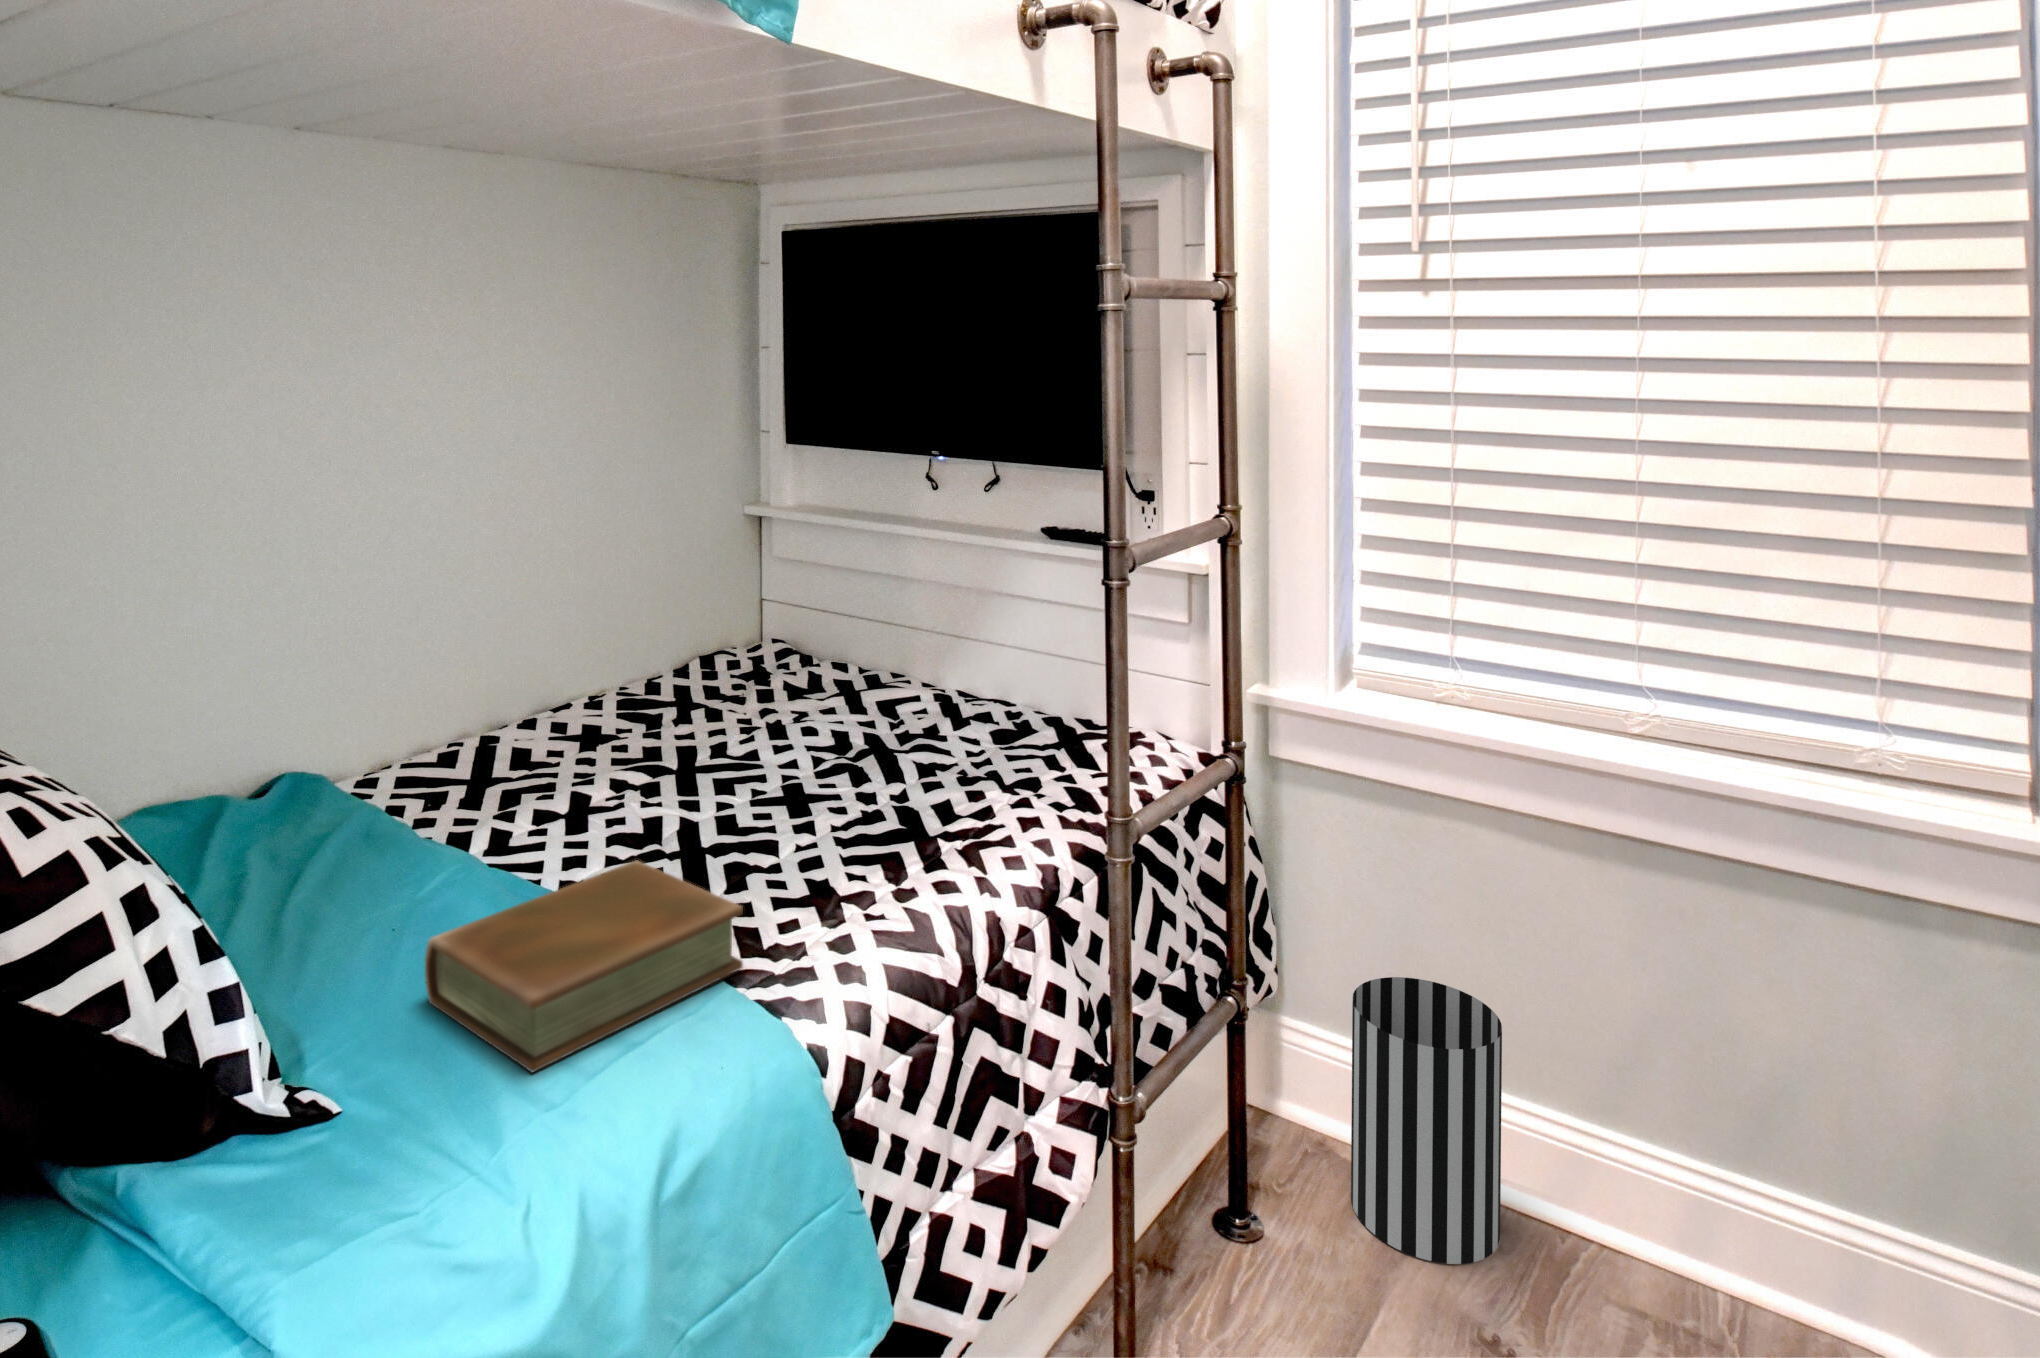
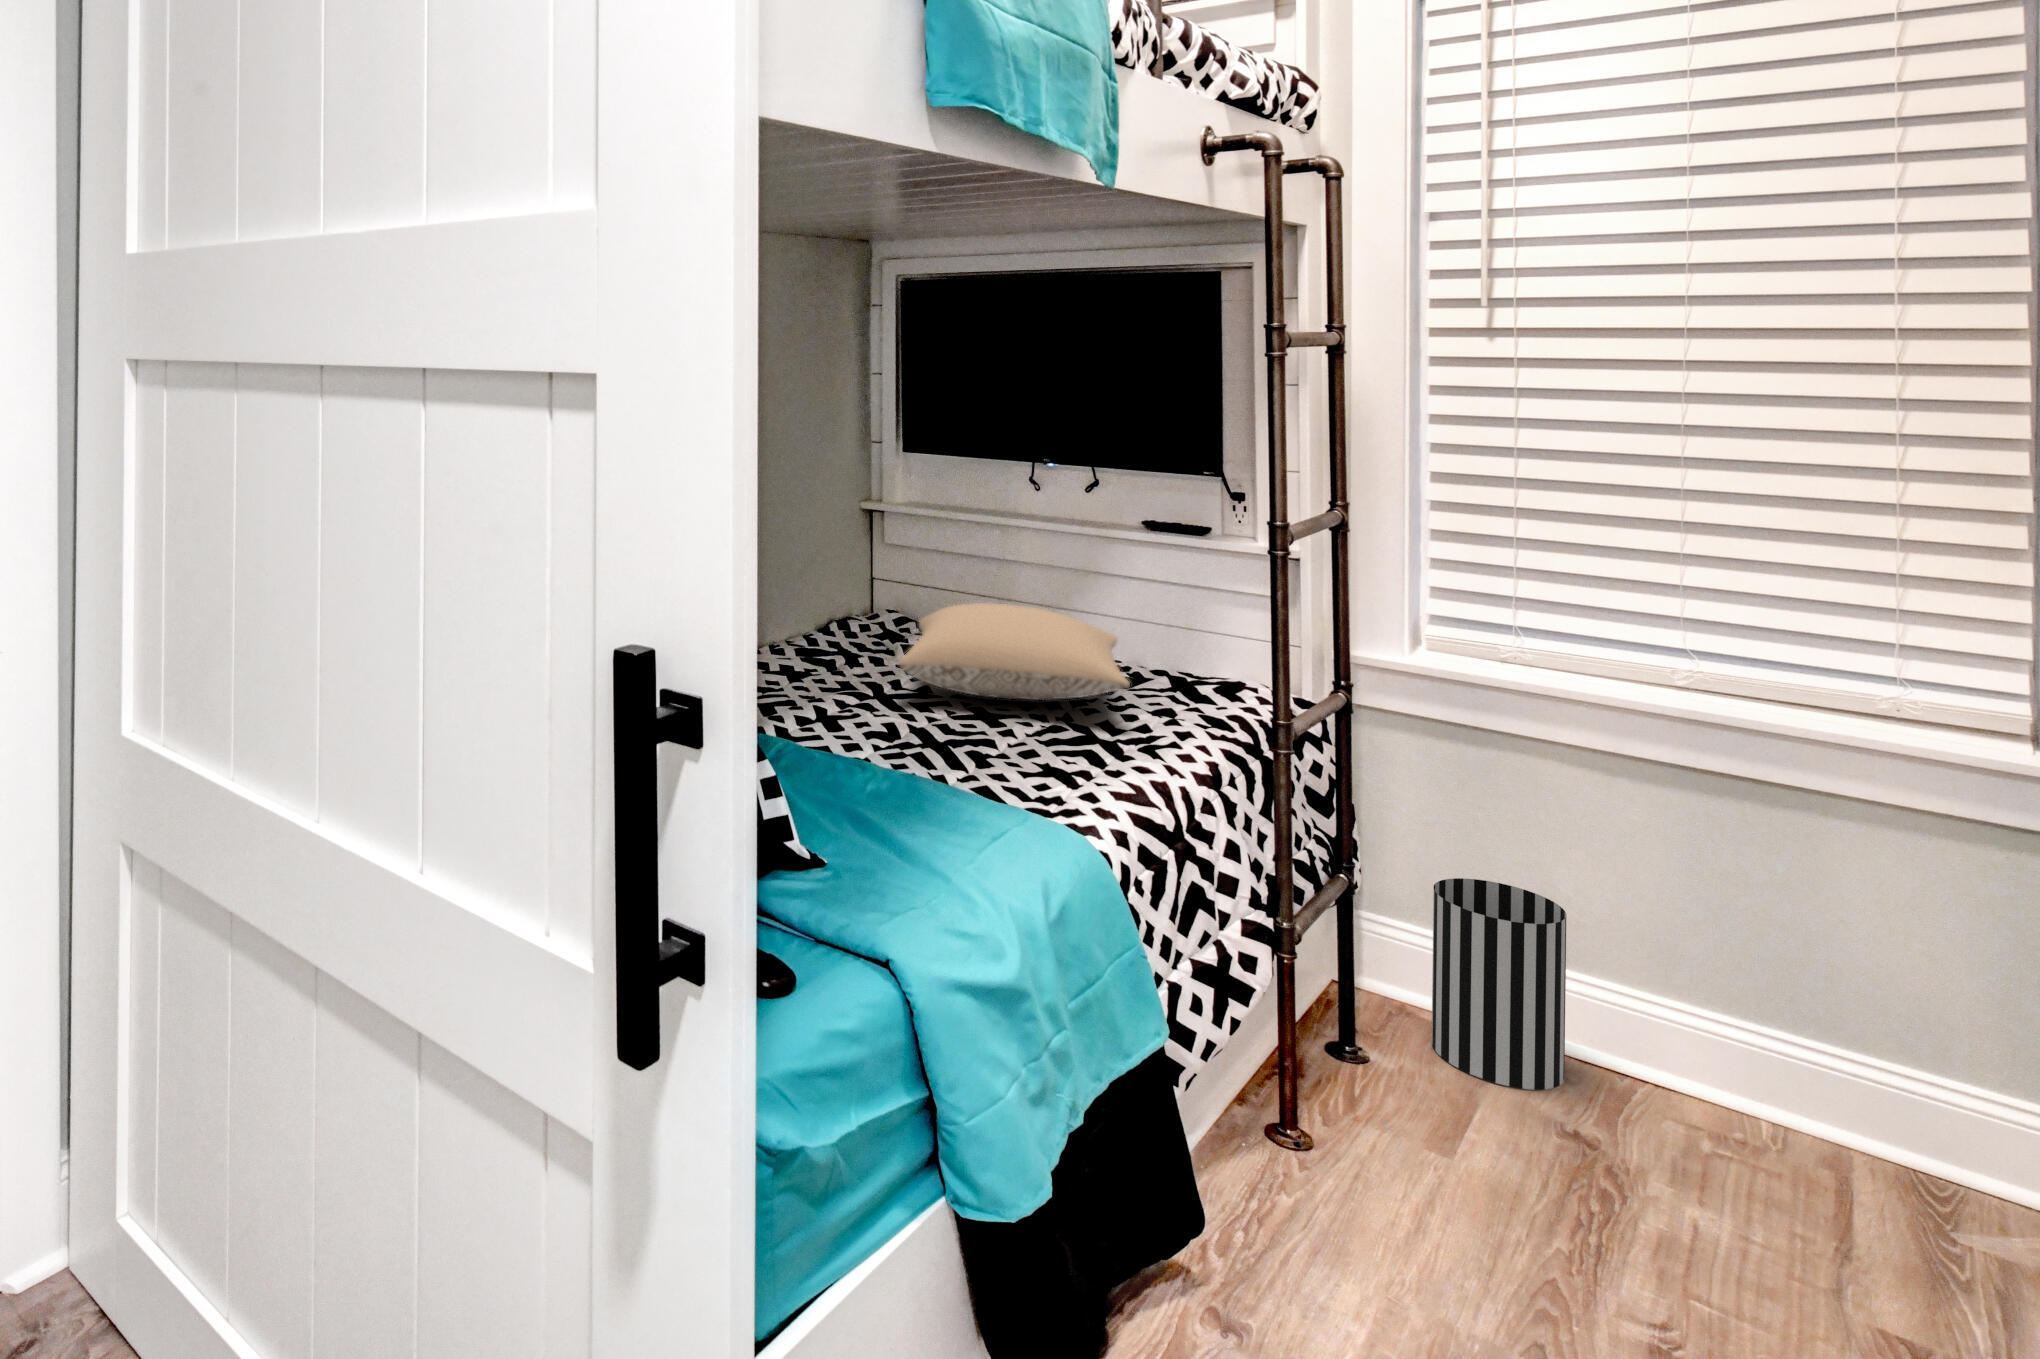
pillow: none [664,643,991,775] -> present [899,603,1130,700]
book: present [425,860,743,1072] -> none [856,732,1052,838]

